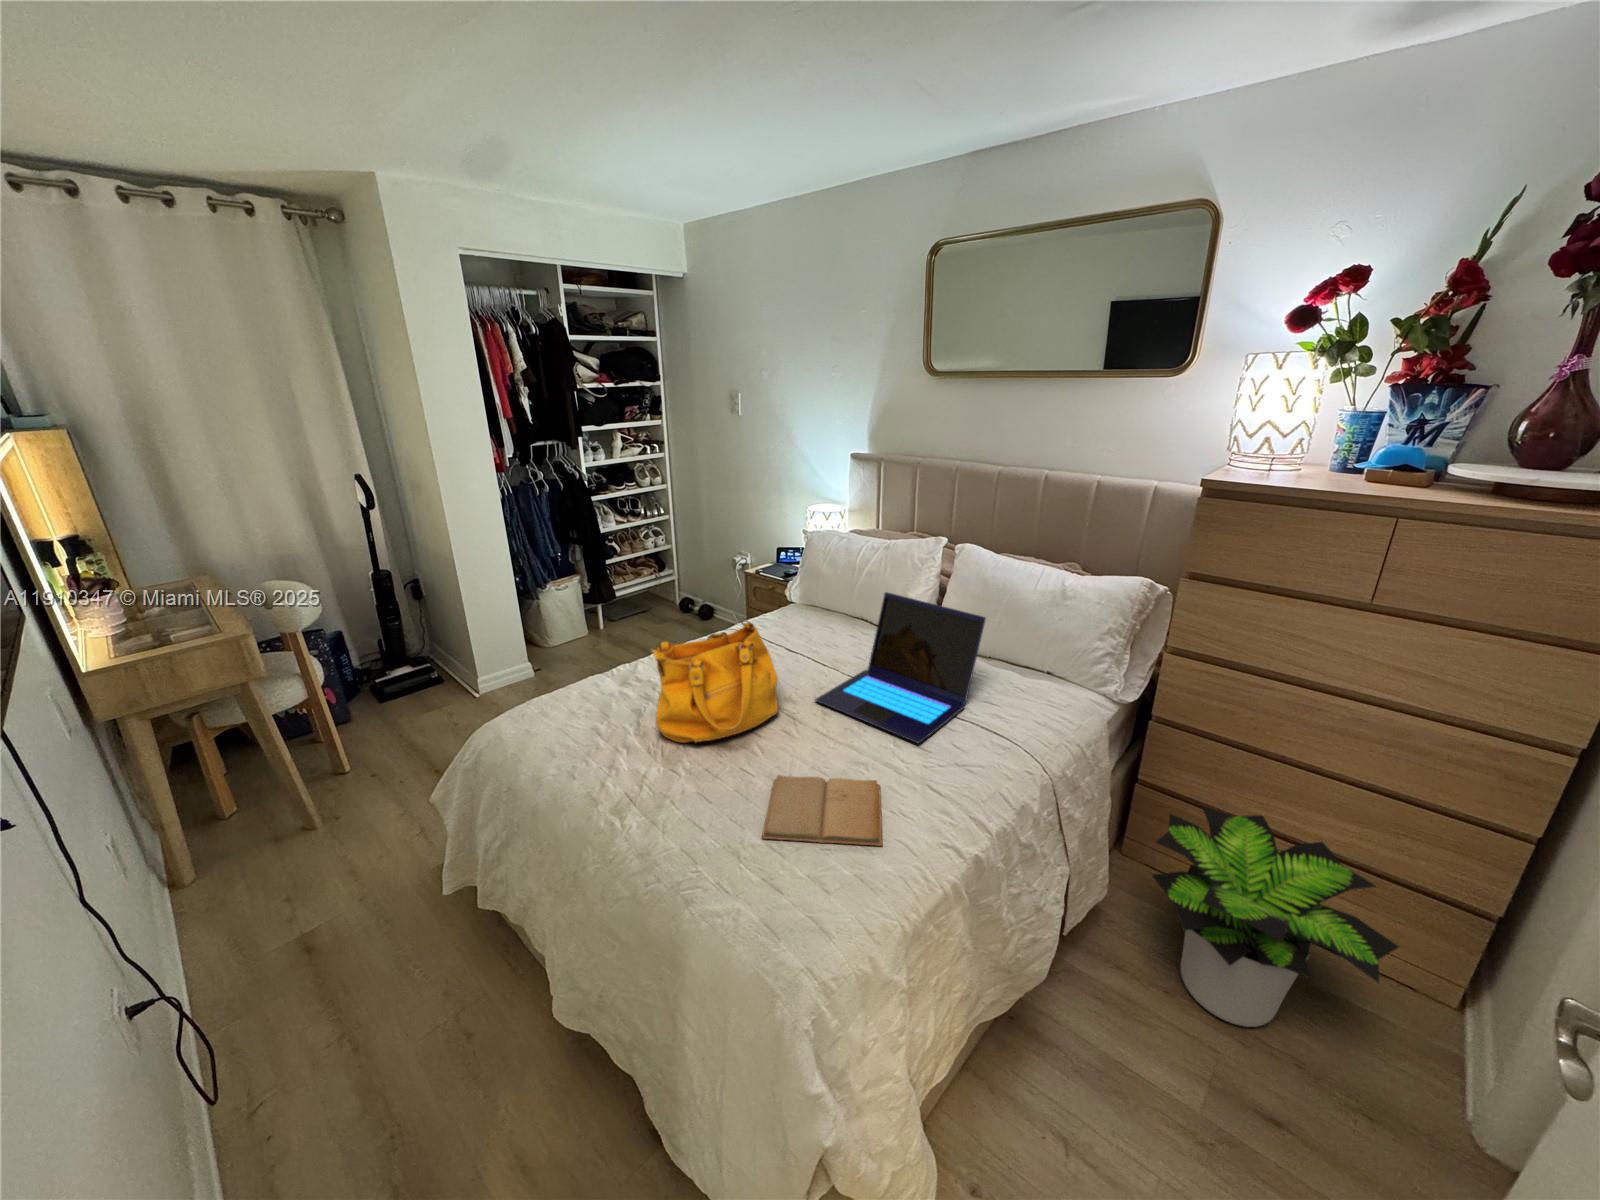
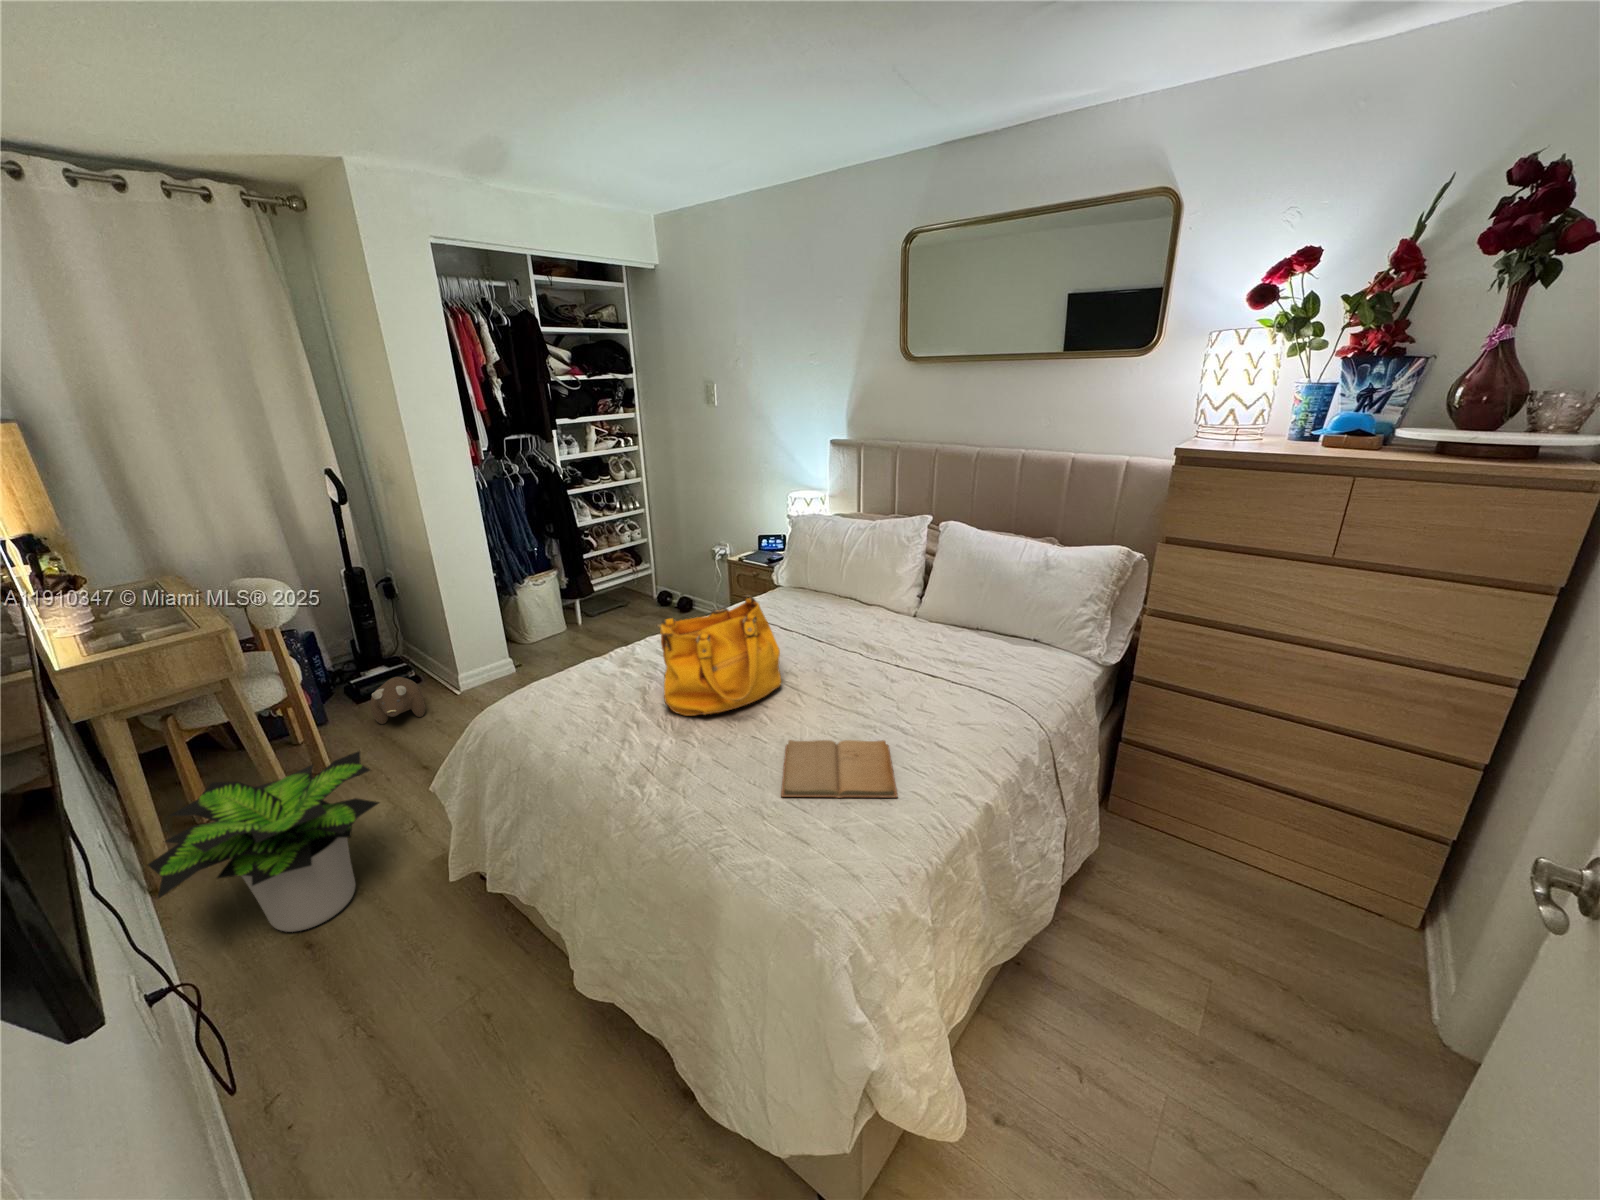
laptop: present [815,592,986,743] -> none [816,567,978,707]
plush toy: none [392,678,444,724] -> present [371,677,425,724]
potted plant: present [1152,807,1399,1027] -> present [148,751,379,932]

